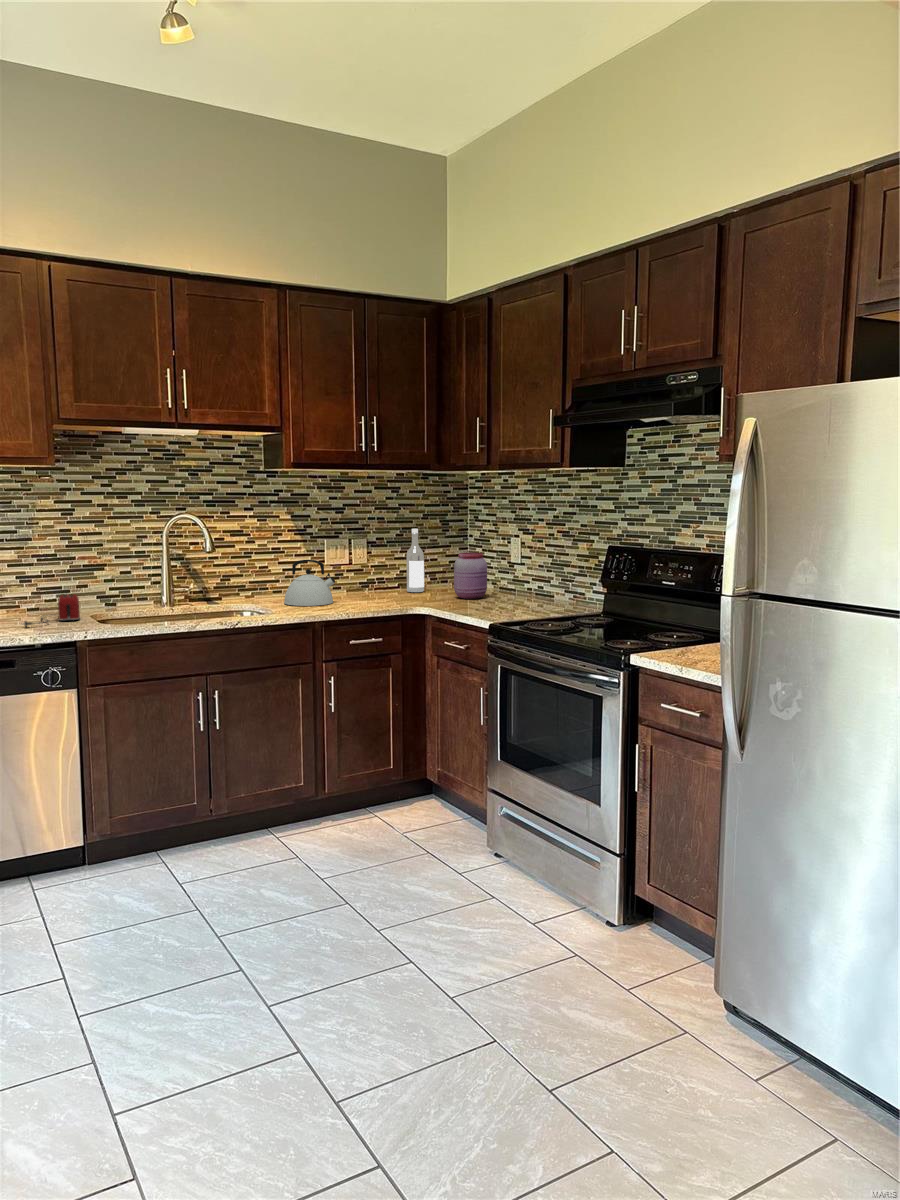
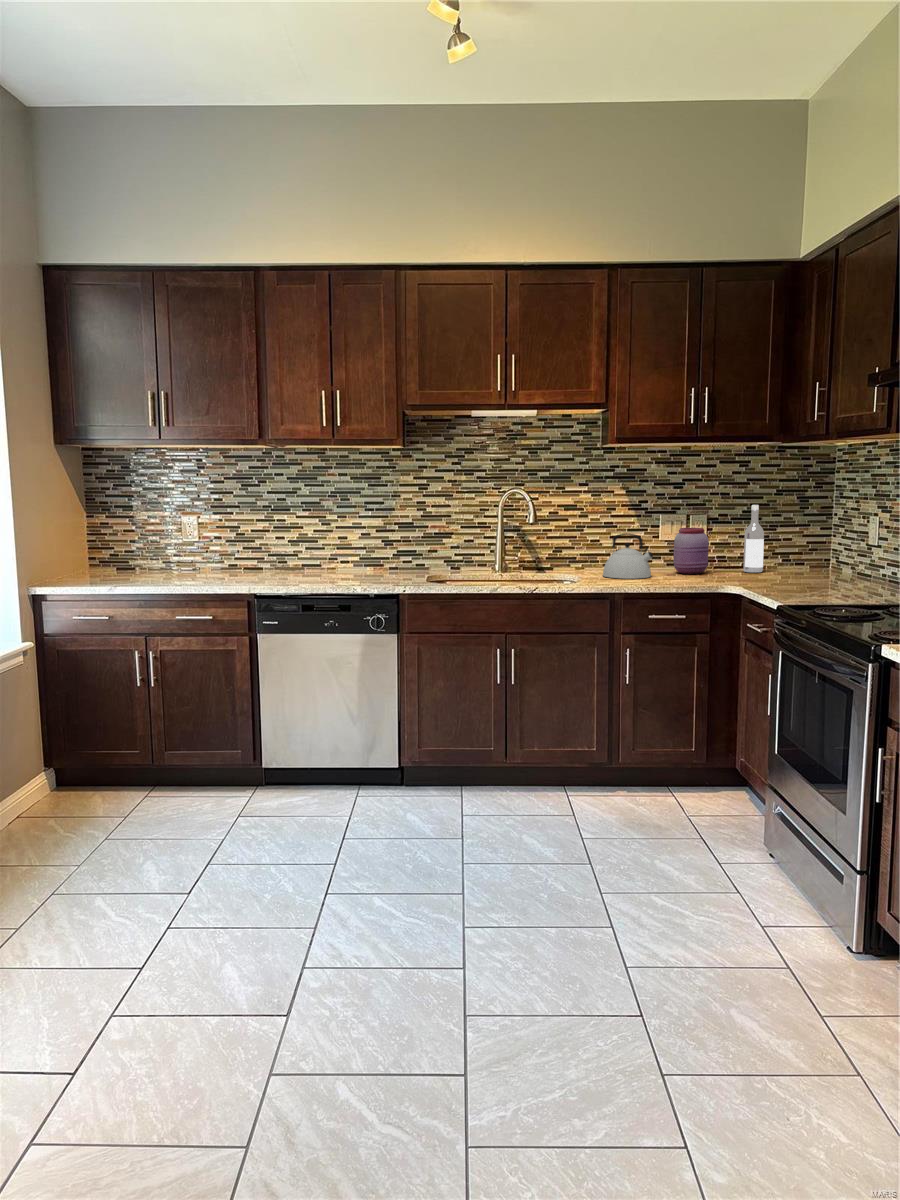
jar: present [454,552,487,599] -> present [674,528,709,574]
toaster: present [24,594,80,627] -> none [368,556,421,581]

